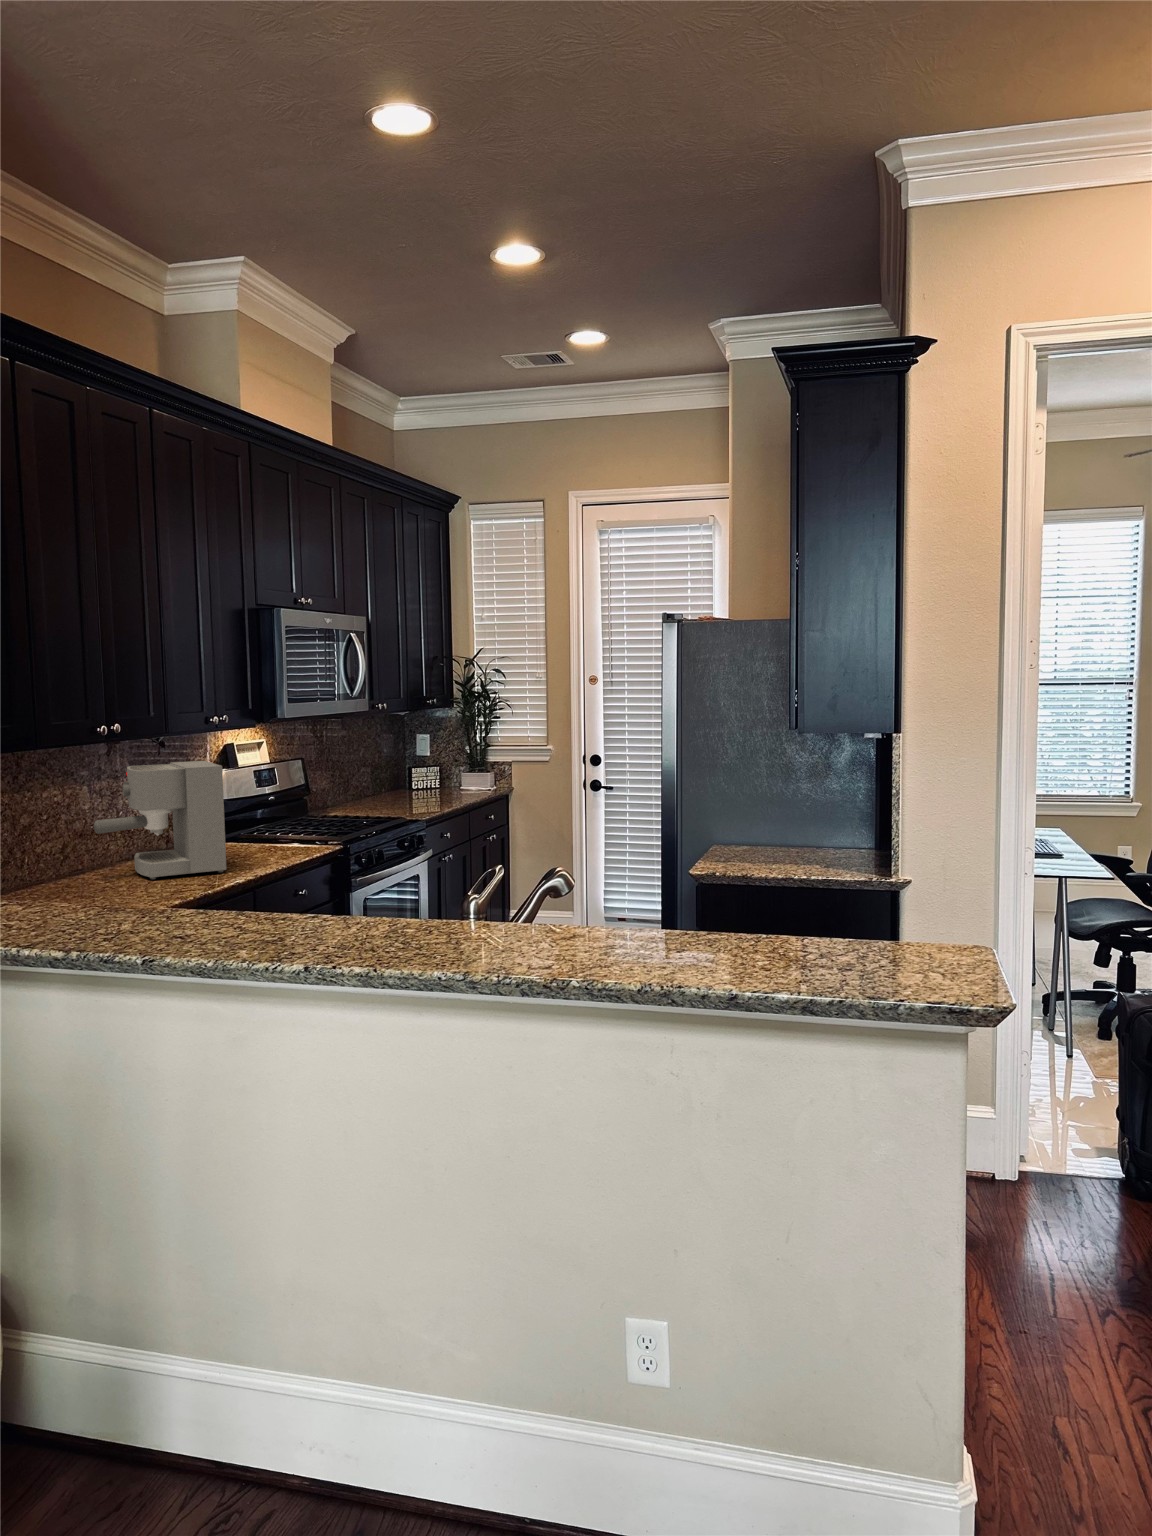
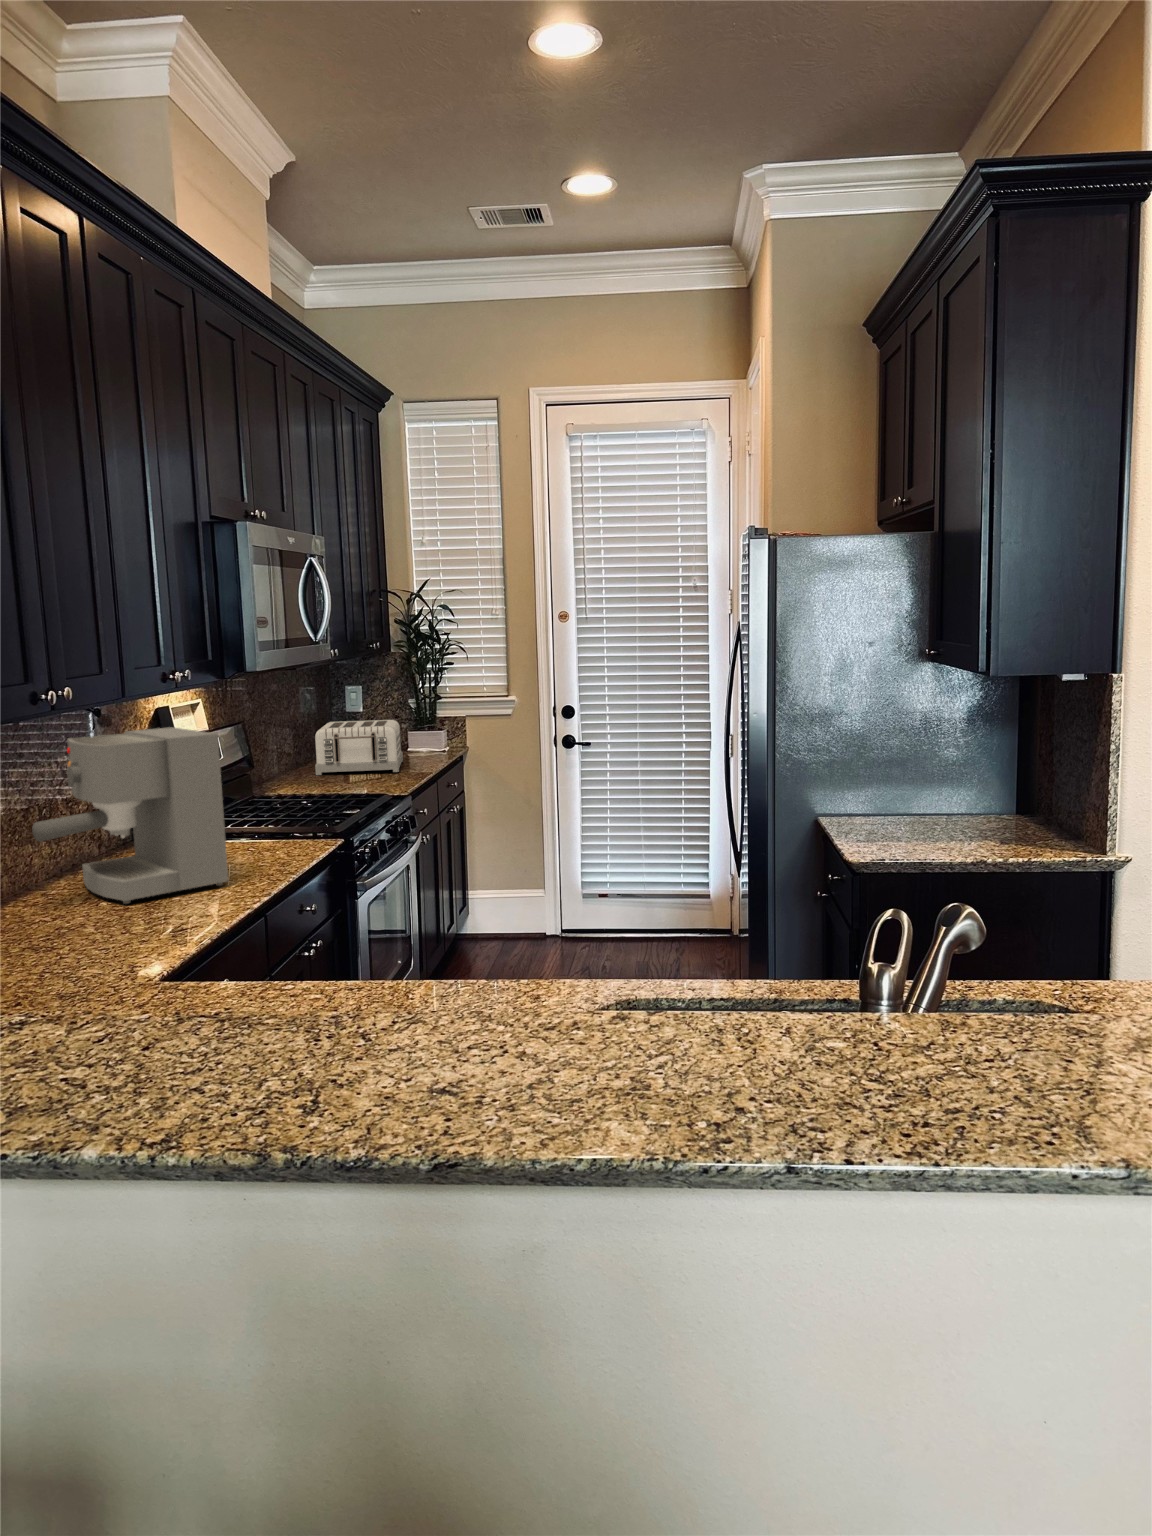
toaster: none [366,762,444,804] -> present [315,720,403,775]

